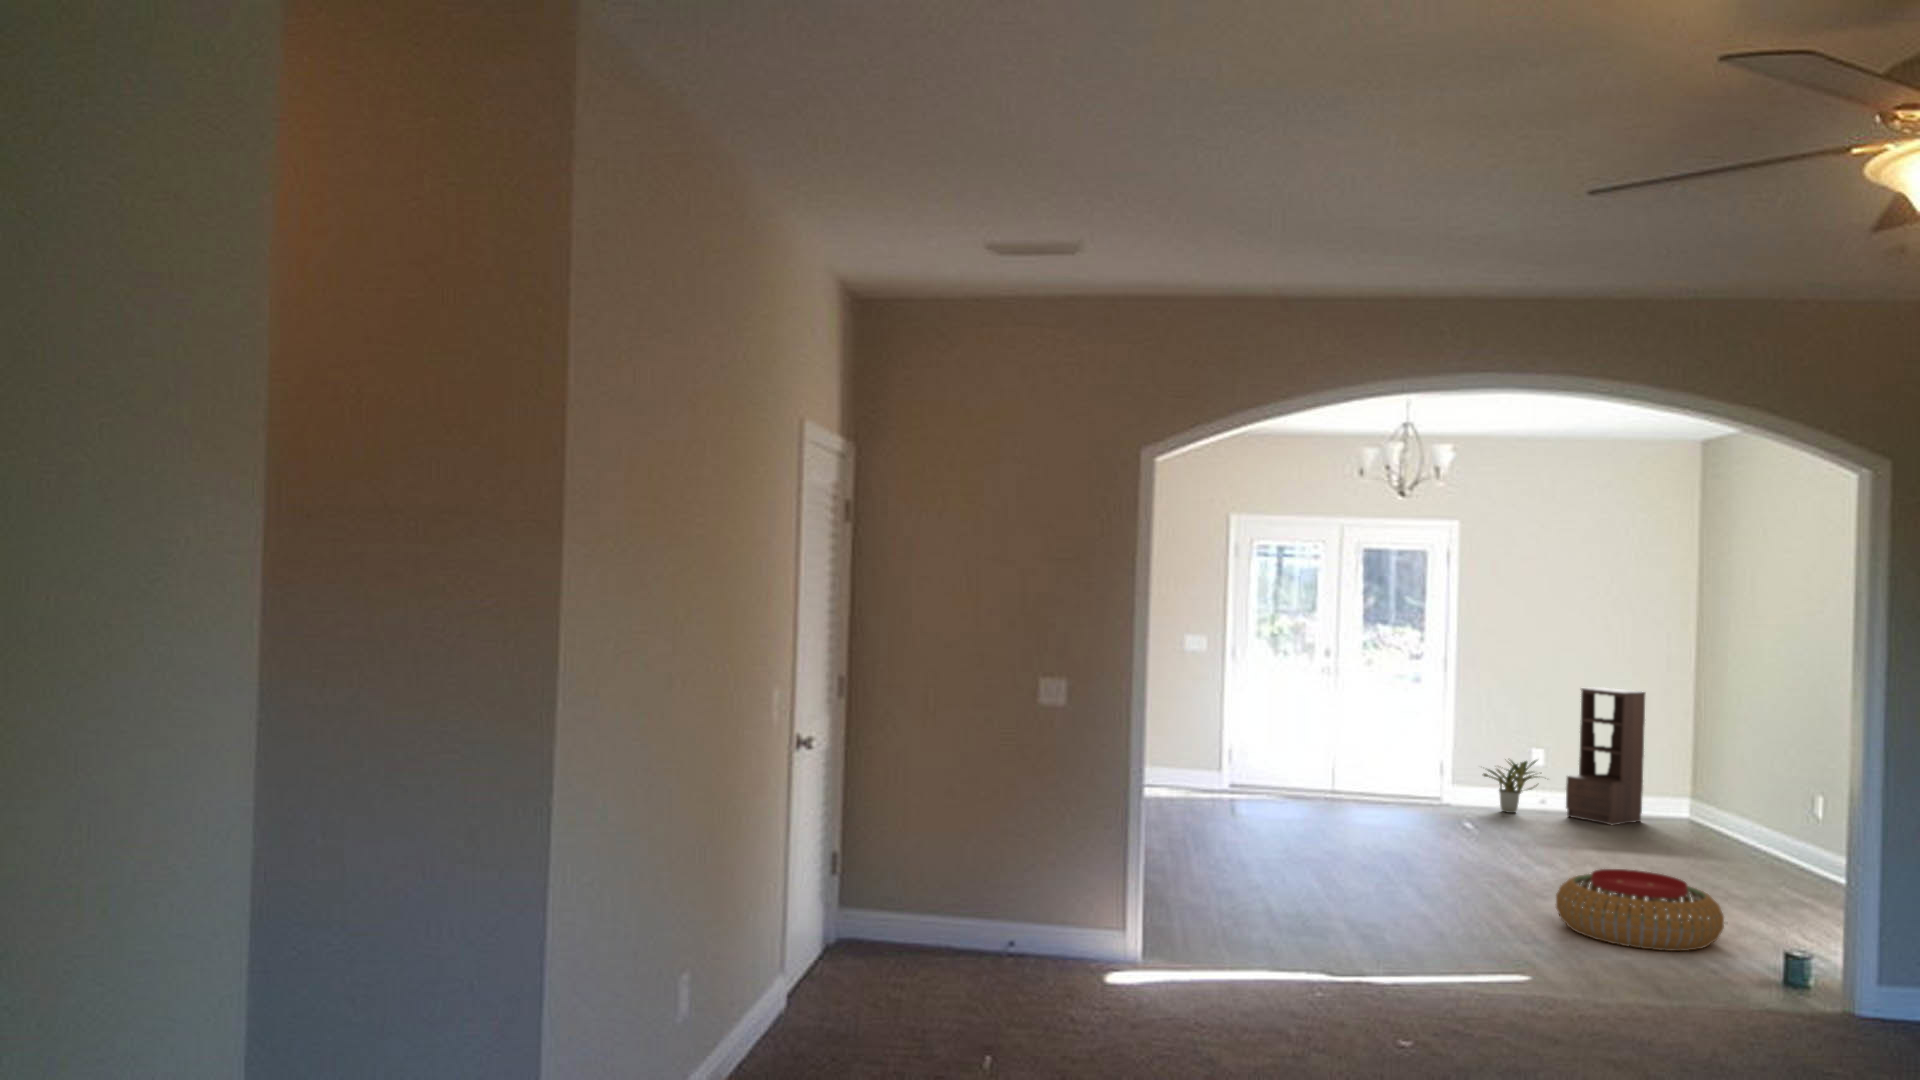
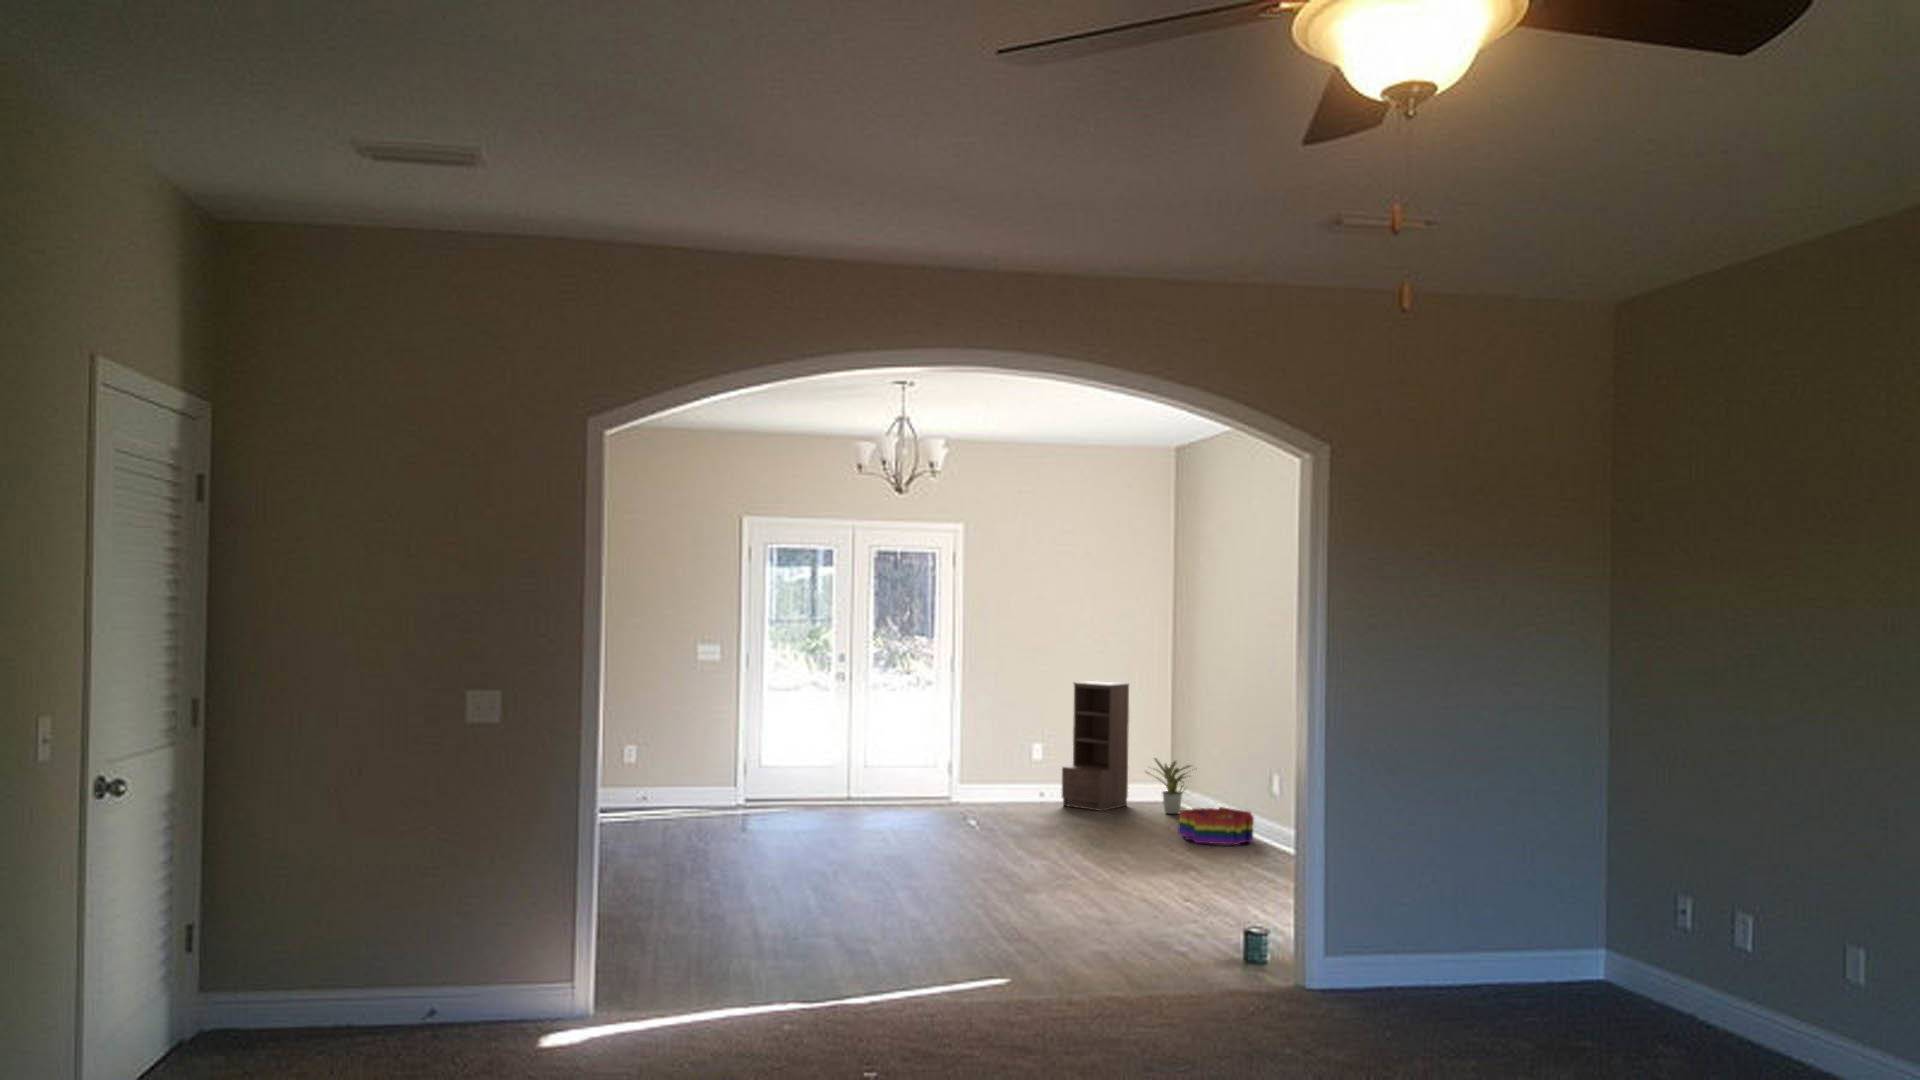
potted plant: present [1483,760,1537,813] -> present [1153,759,1191,814]
storage bin: none [1703,829,1795,872] -> present [1178,807,1254,845]
pouf: present [1556,869,1724,951] -> none [1042,857,1193,937]

